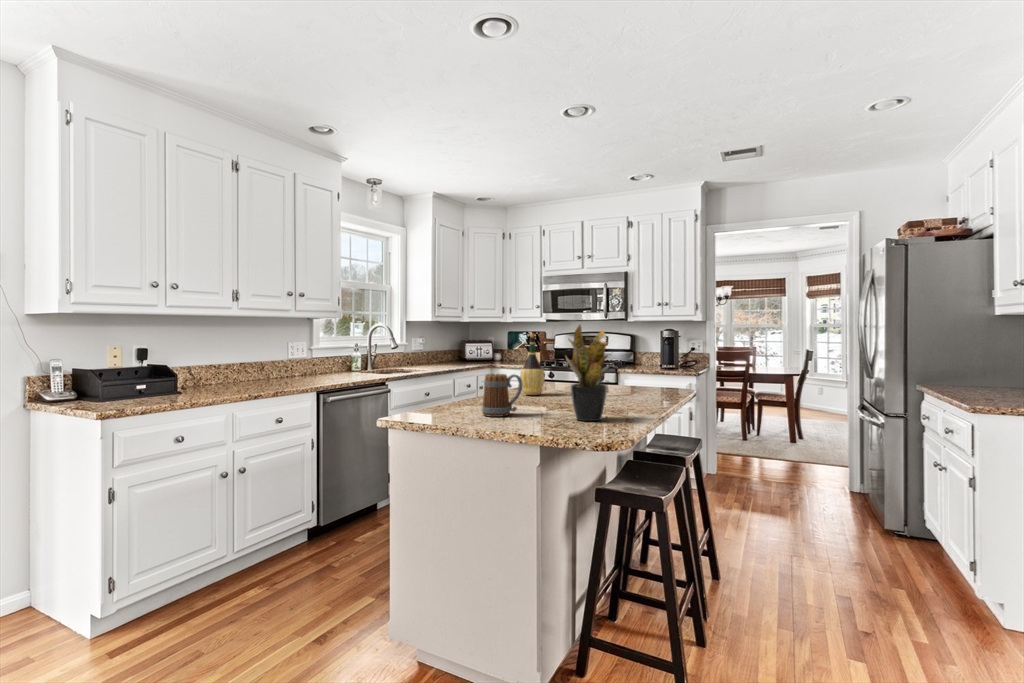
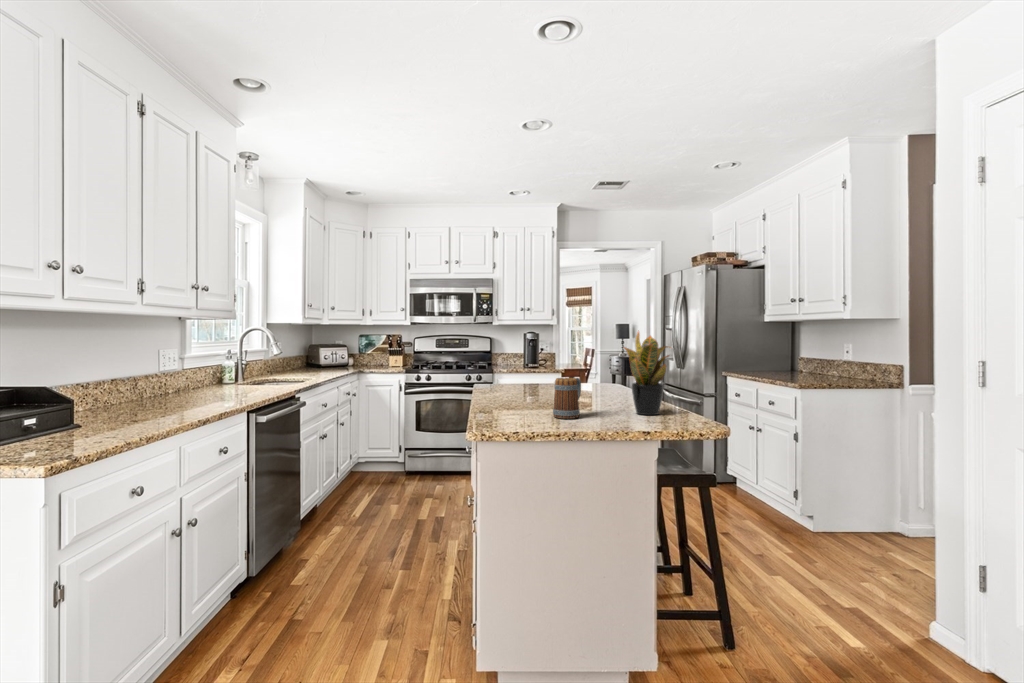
wine bottle: present [520,333,545,395] -> none [508,338,532,396]

